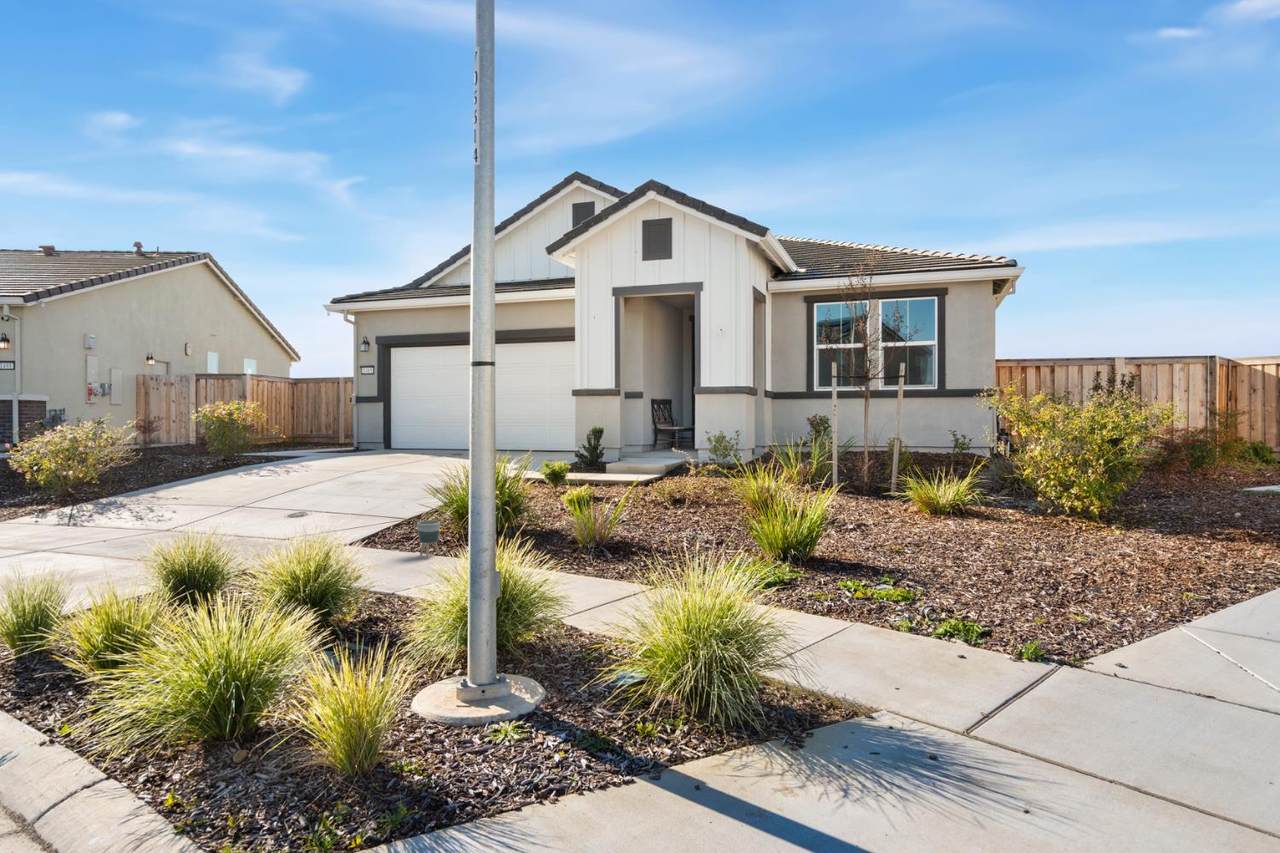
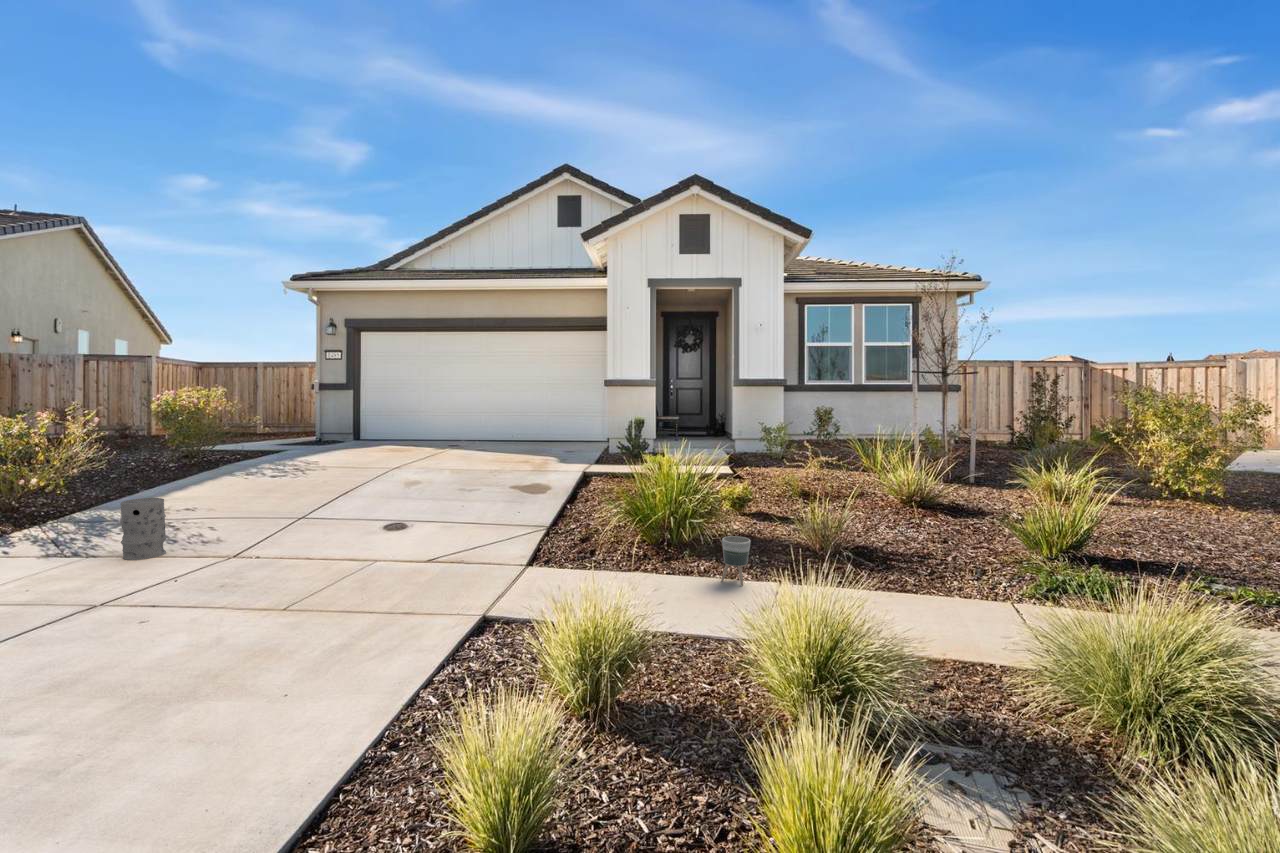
trash can: none [93,484,124,526] -> present [120,498,167,560]

